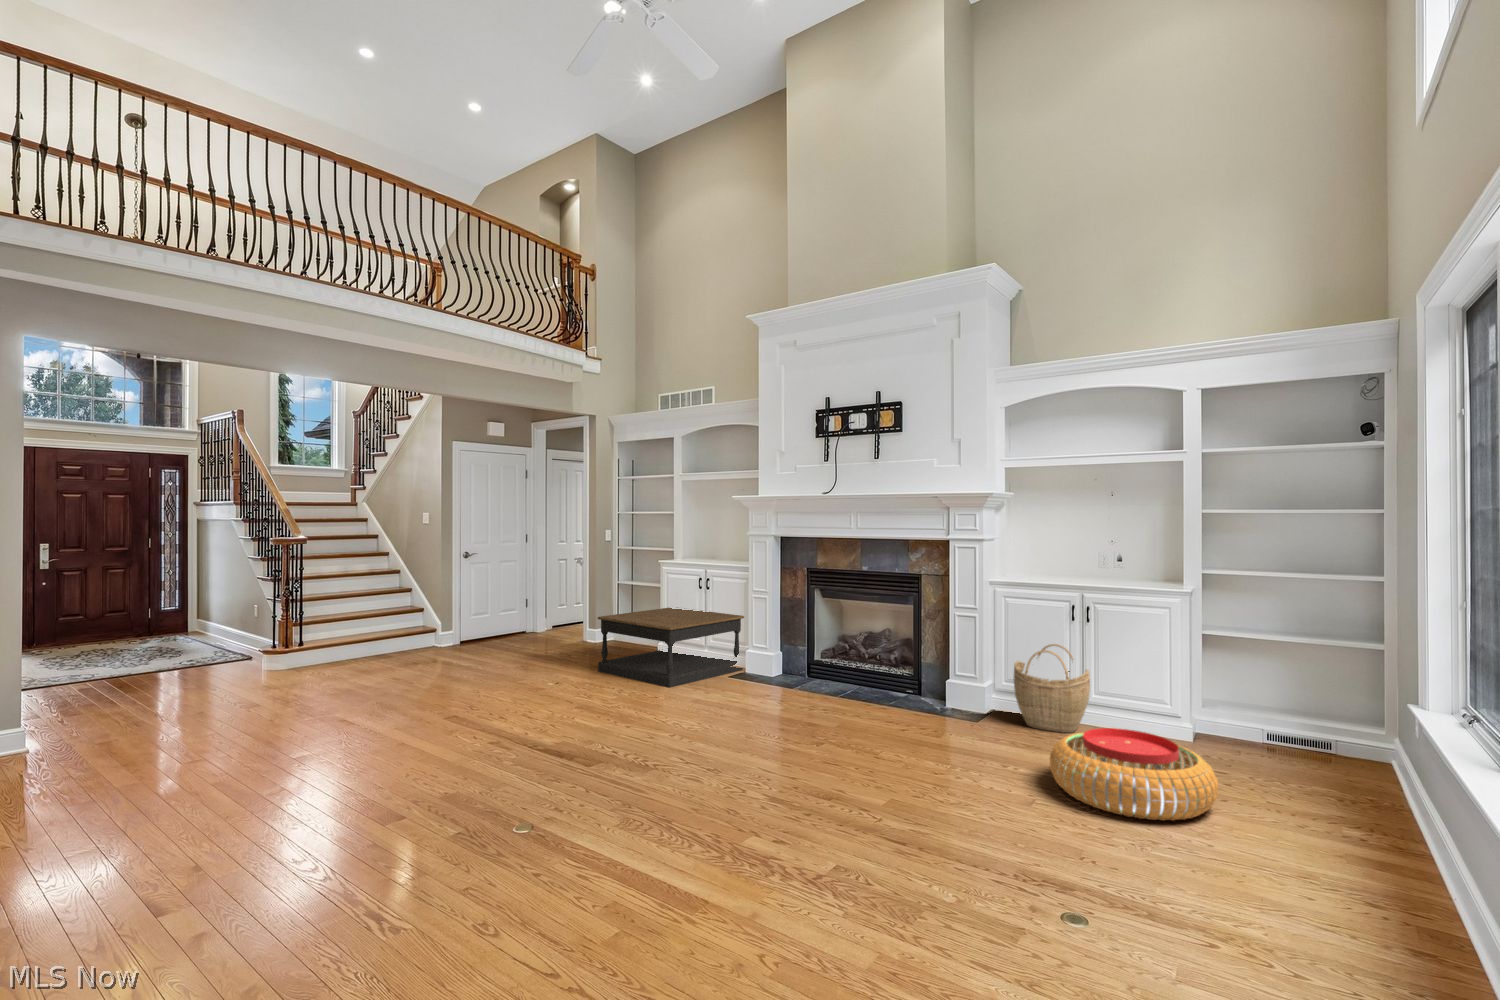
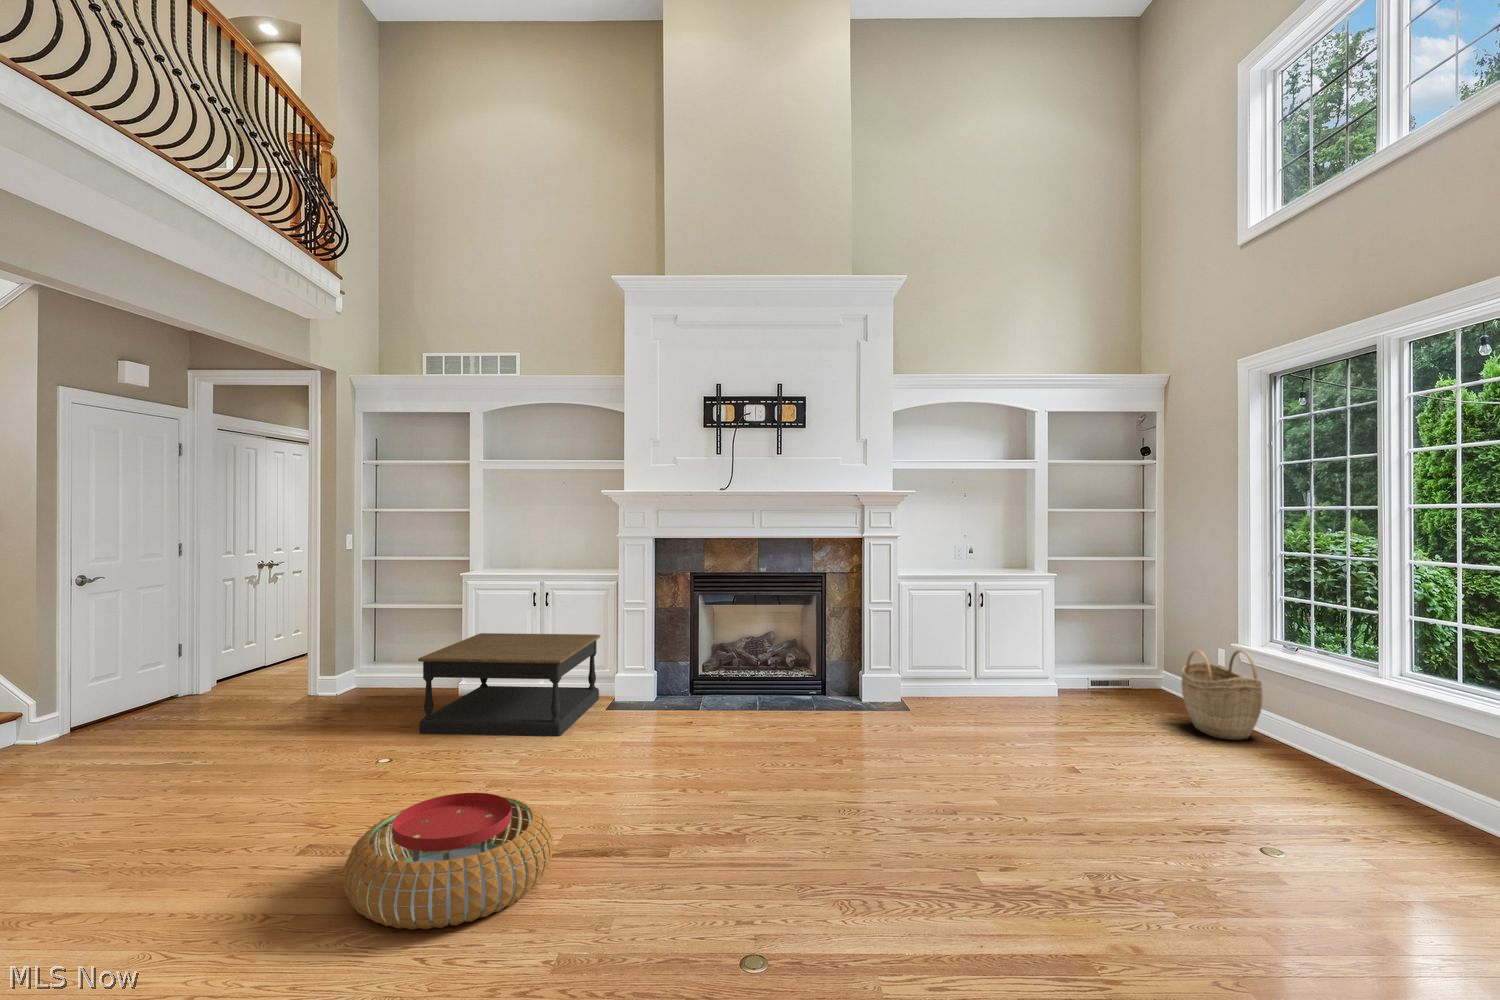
woven basket: present [1014,644,1090,733] -> present [1181,650,1263,740]
pouf: present [1050,728,1218,821] -> present [344,793,553,930]

